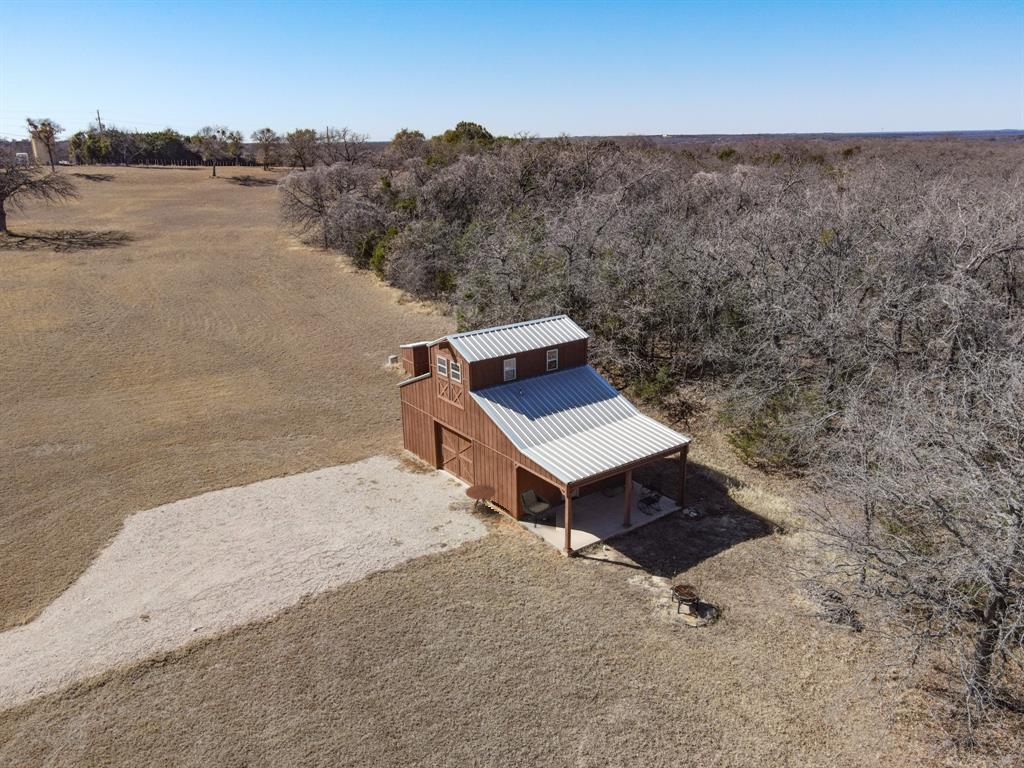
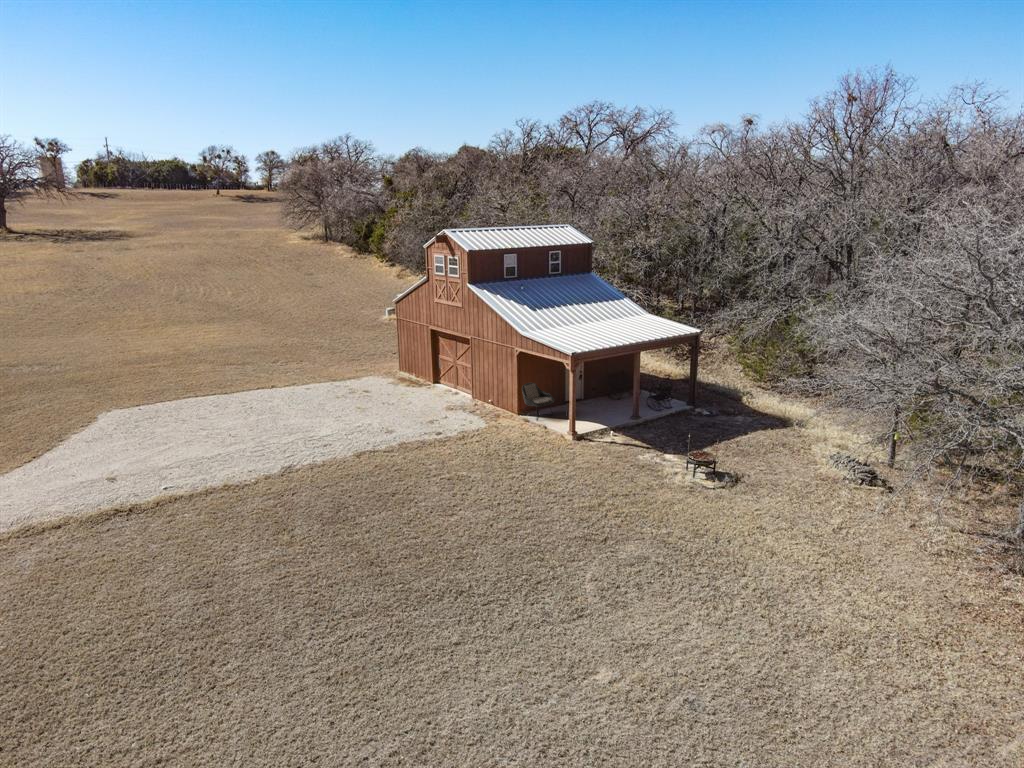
round table: present [466,485,495,512] -> none [463,384,495,411]

